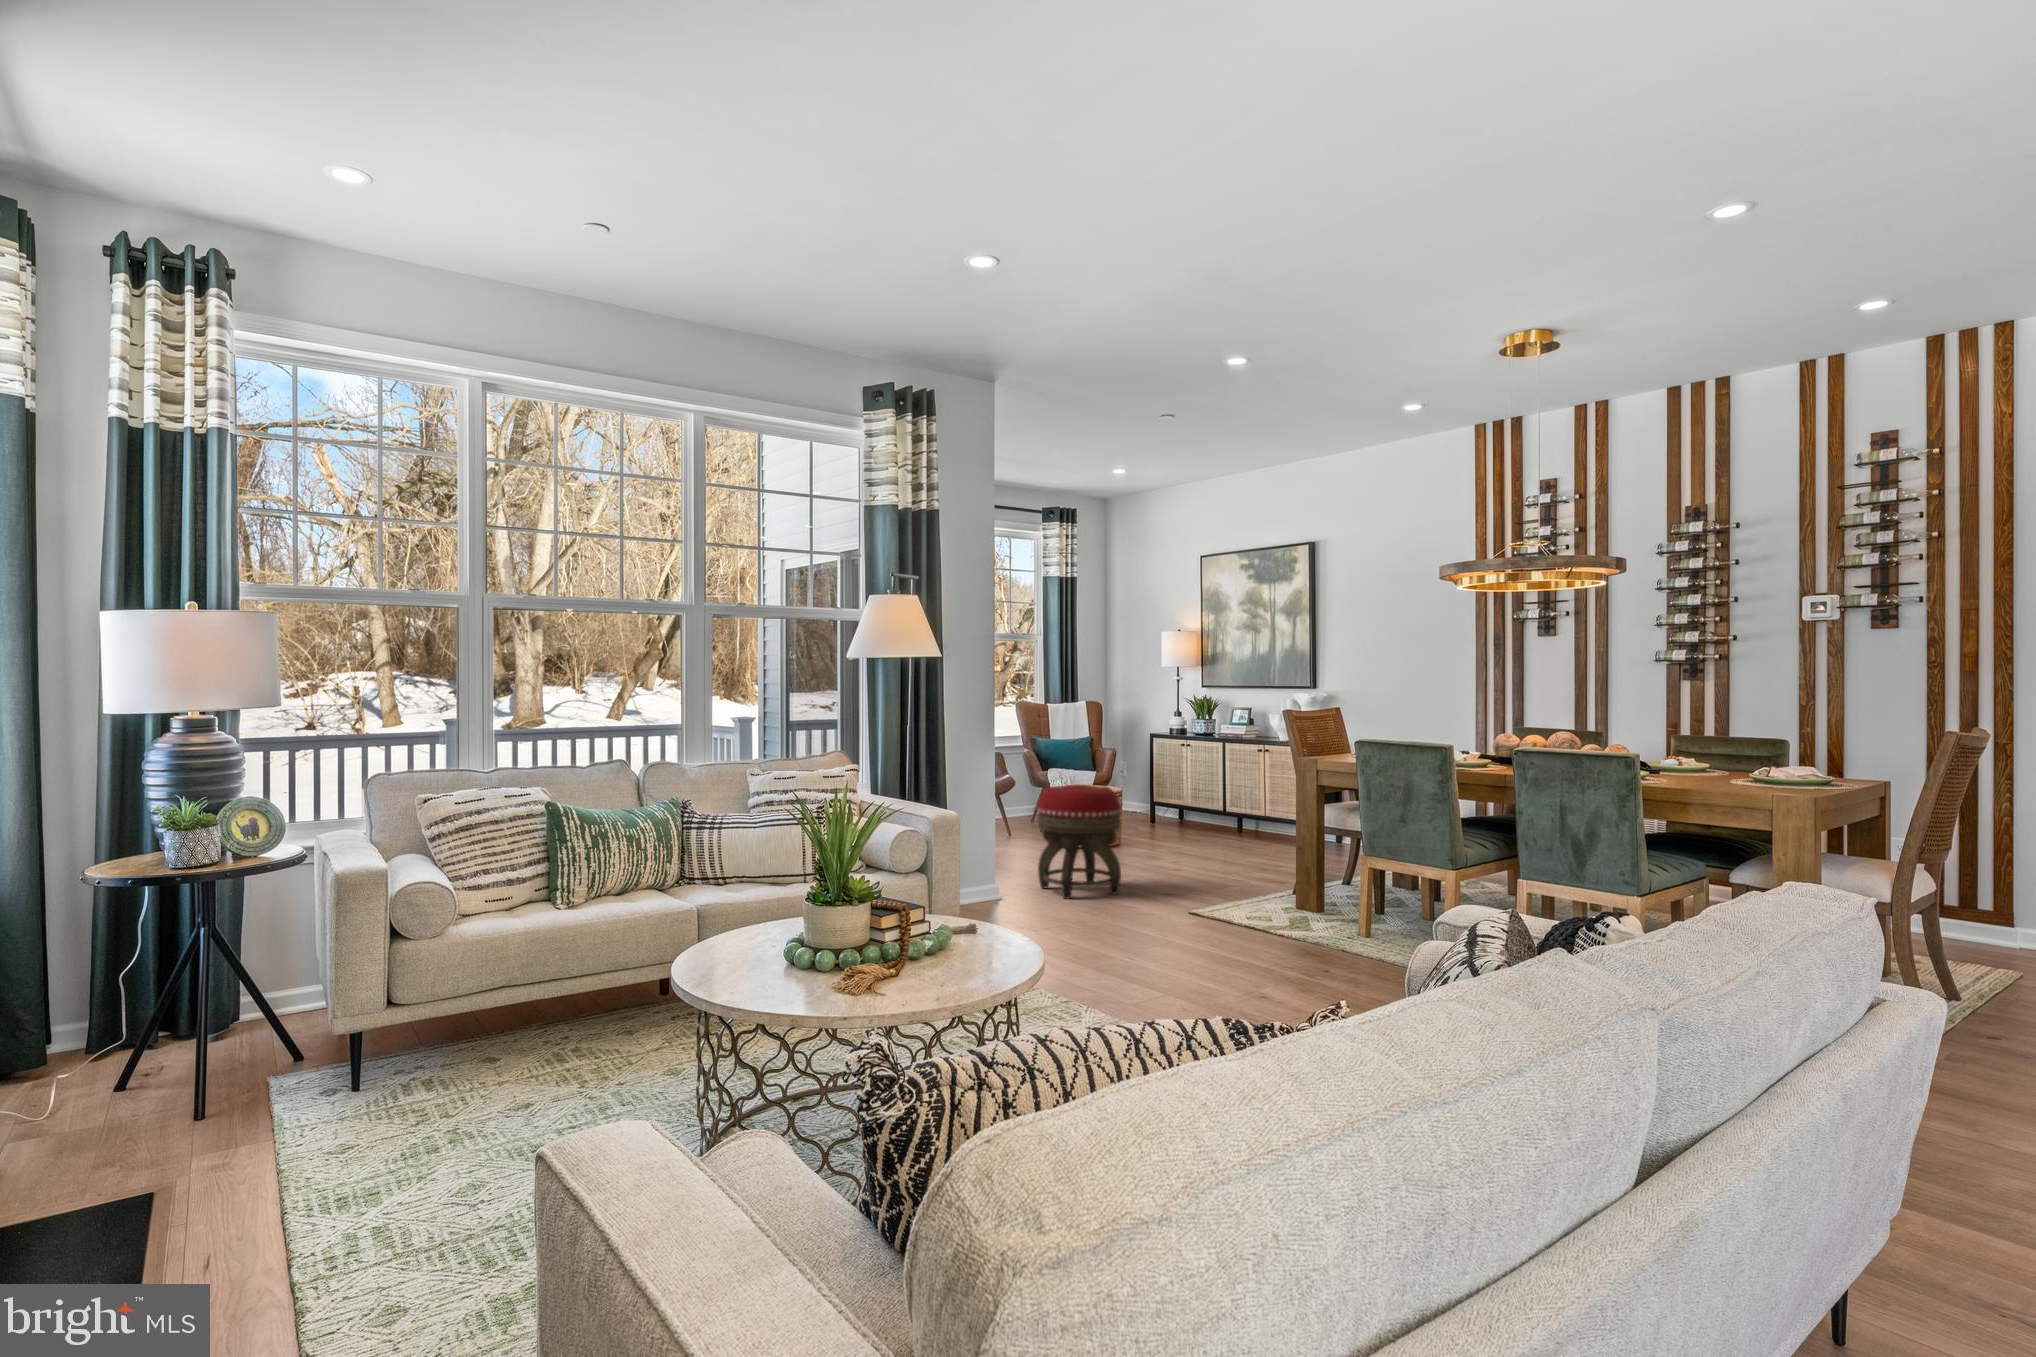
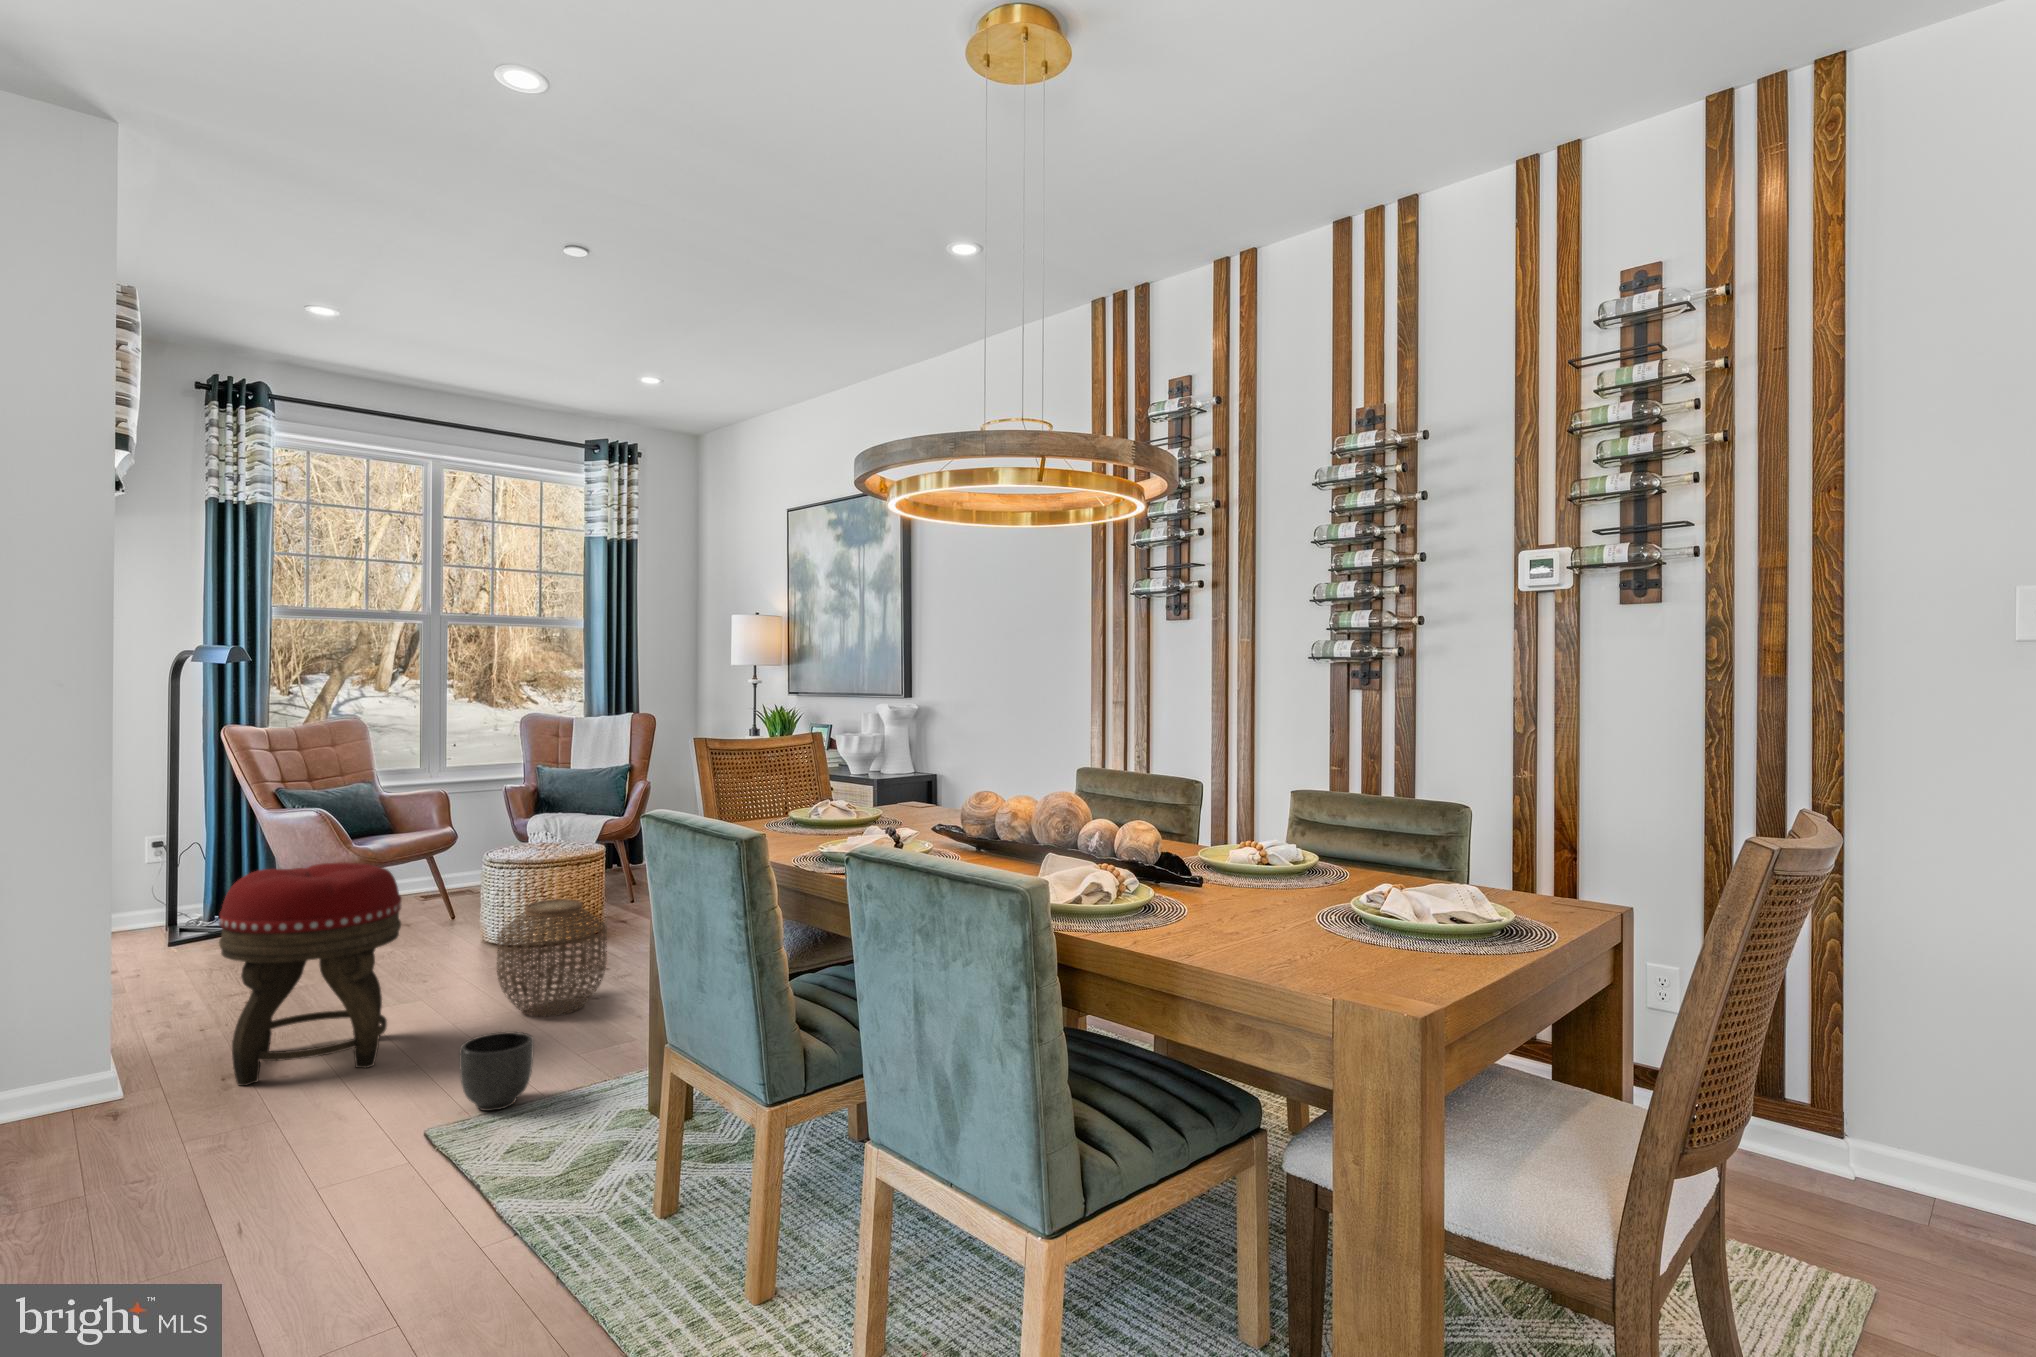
woven basket: none [1139,811,1199,878] -> present [497,899,607,1017]
planter: none [1199,871,1235,909] -> present [459,1032,534,1111]

